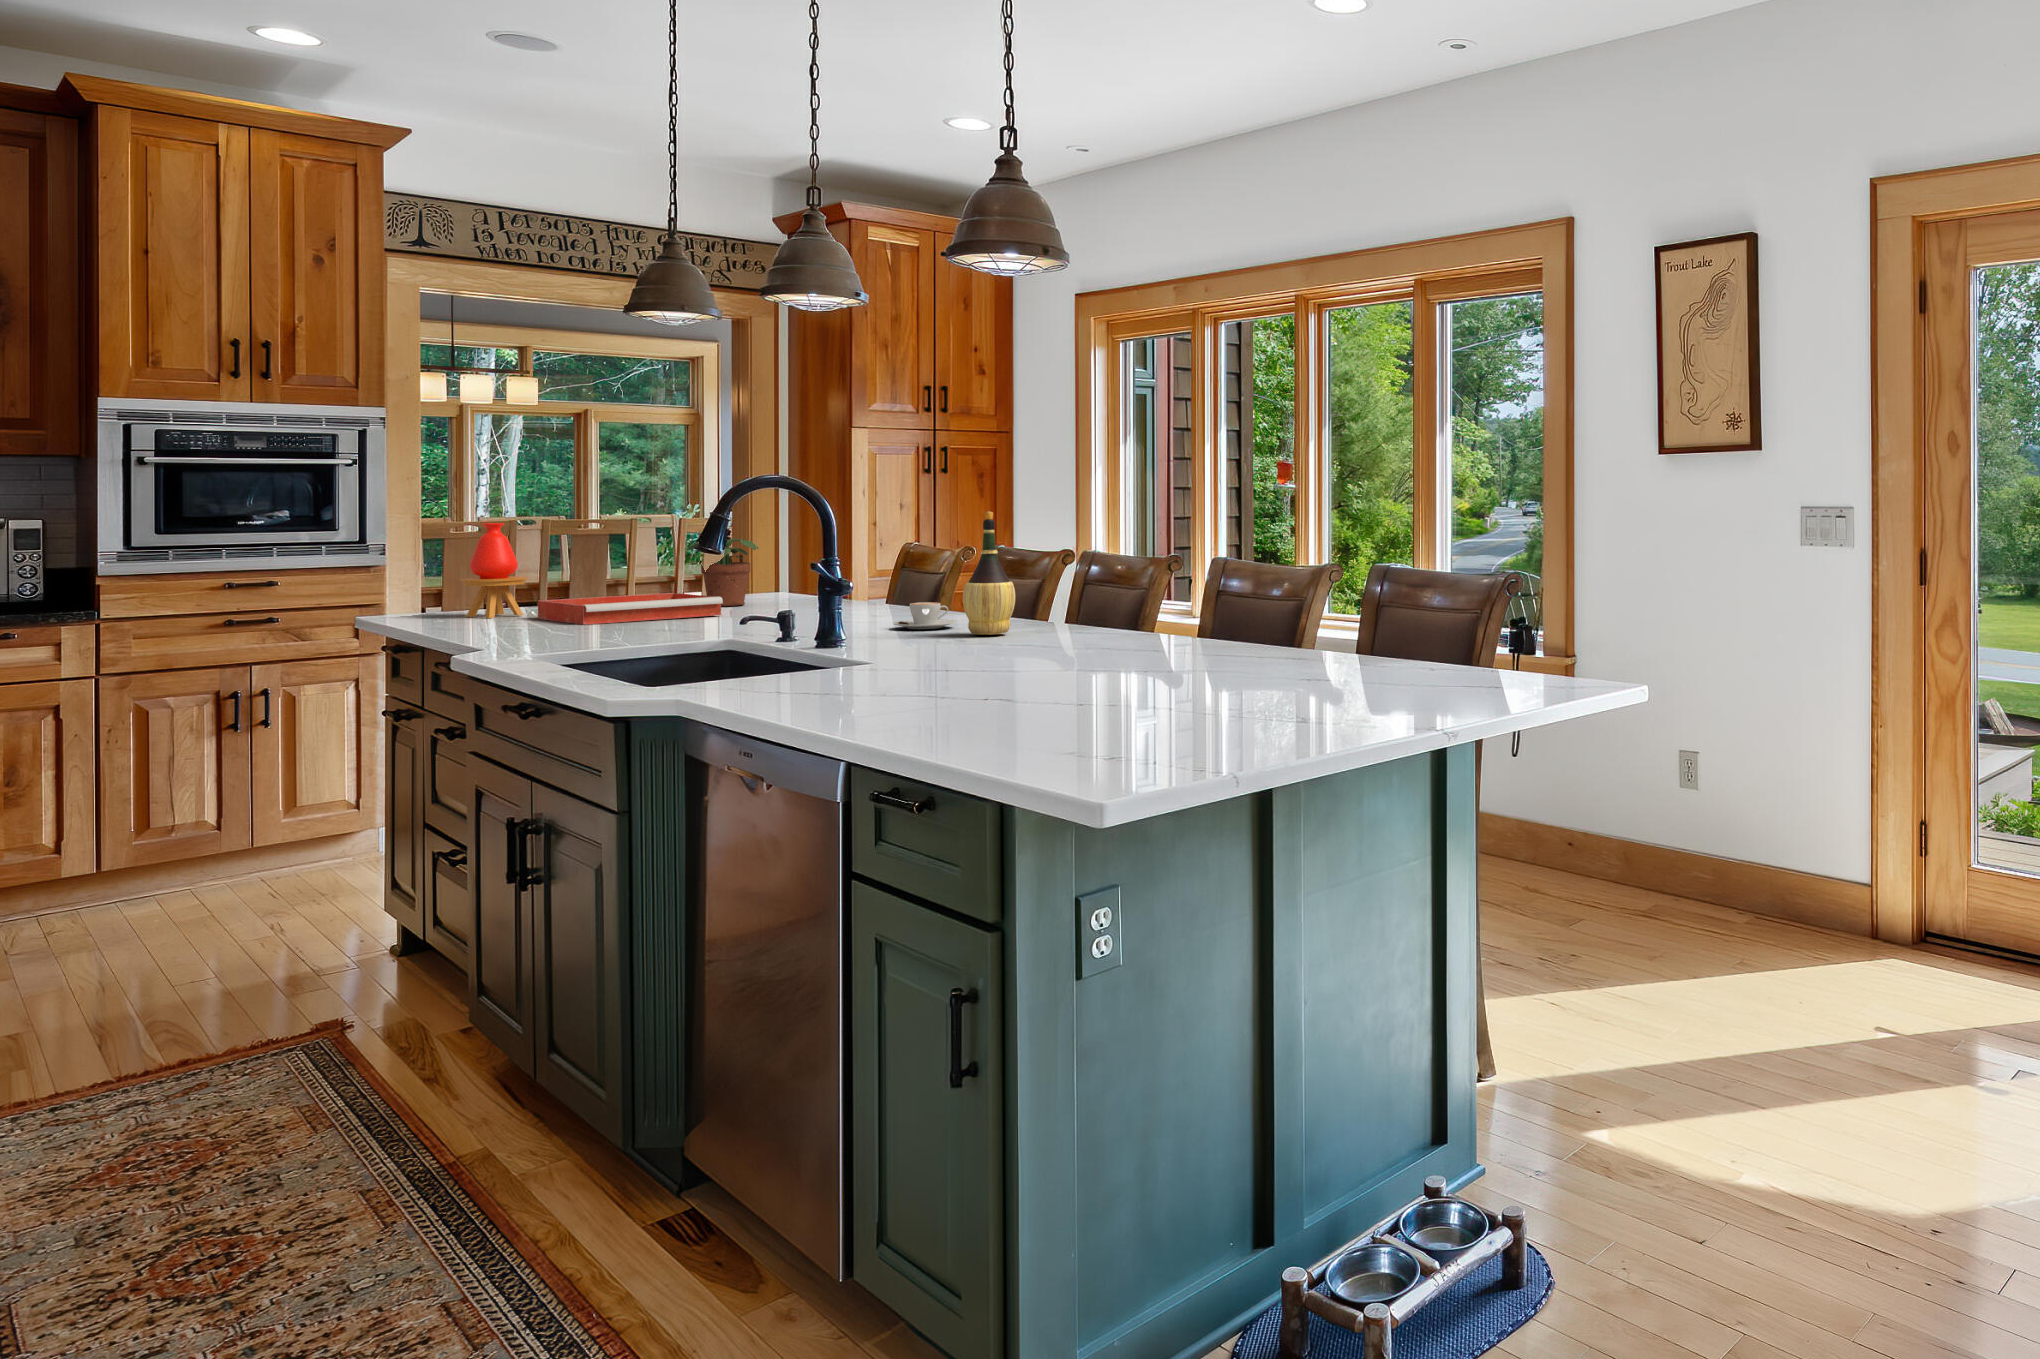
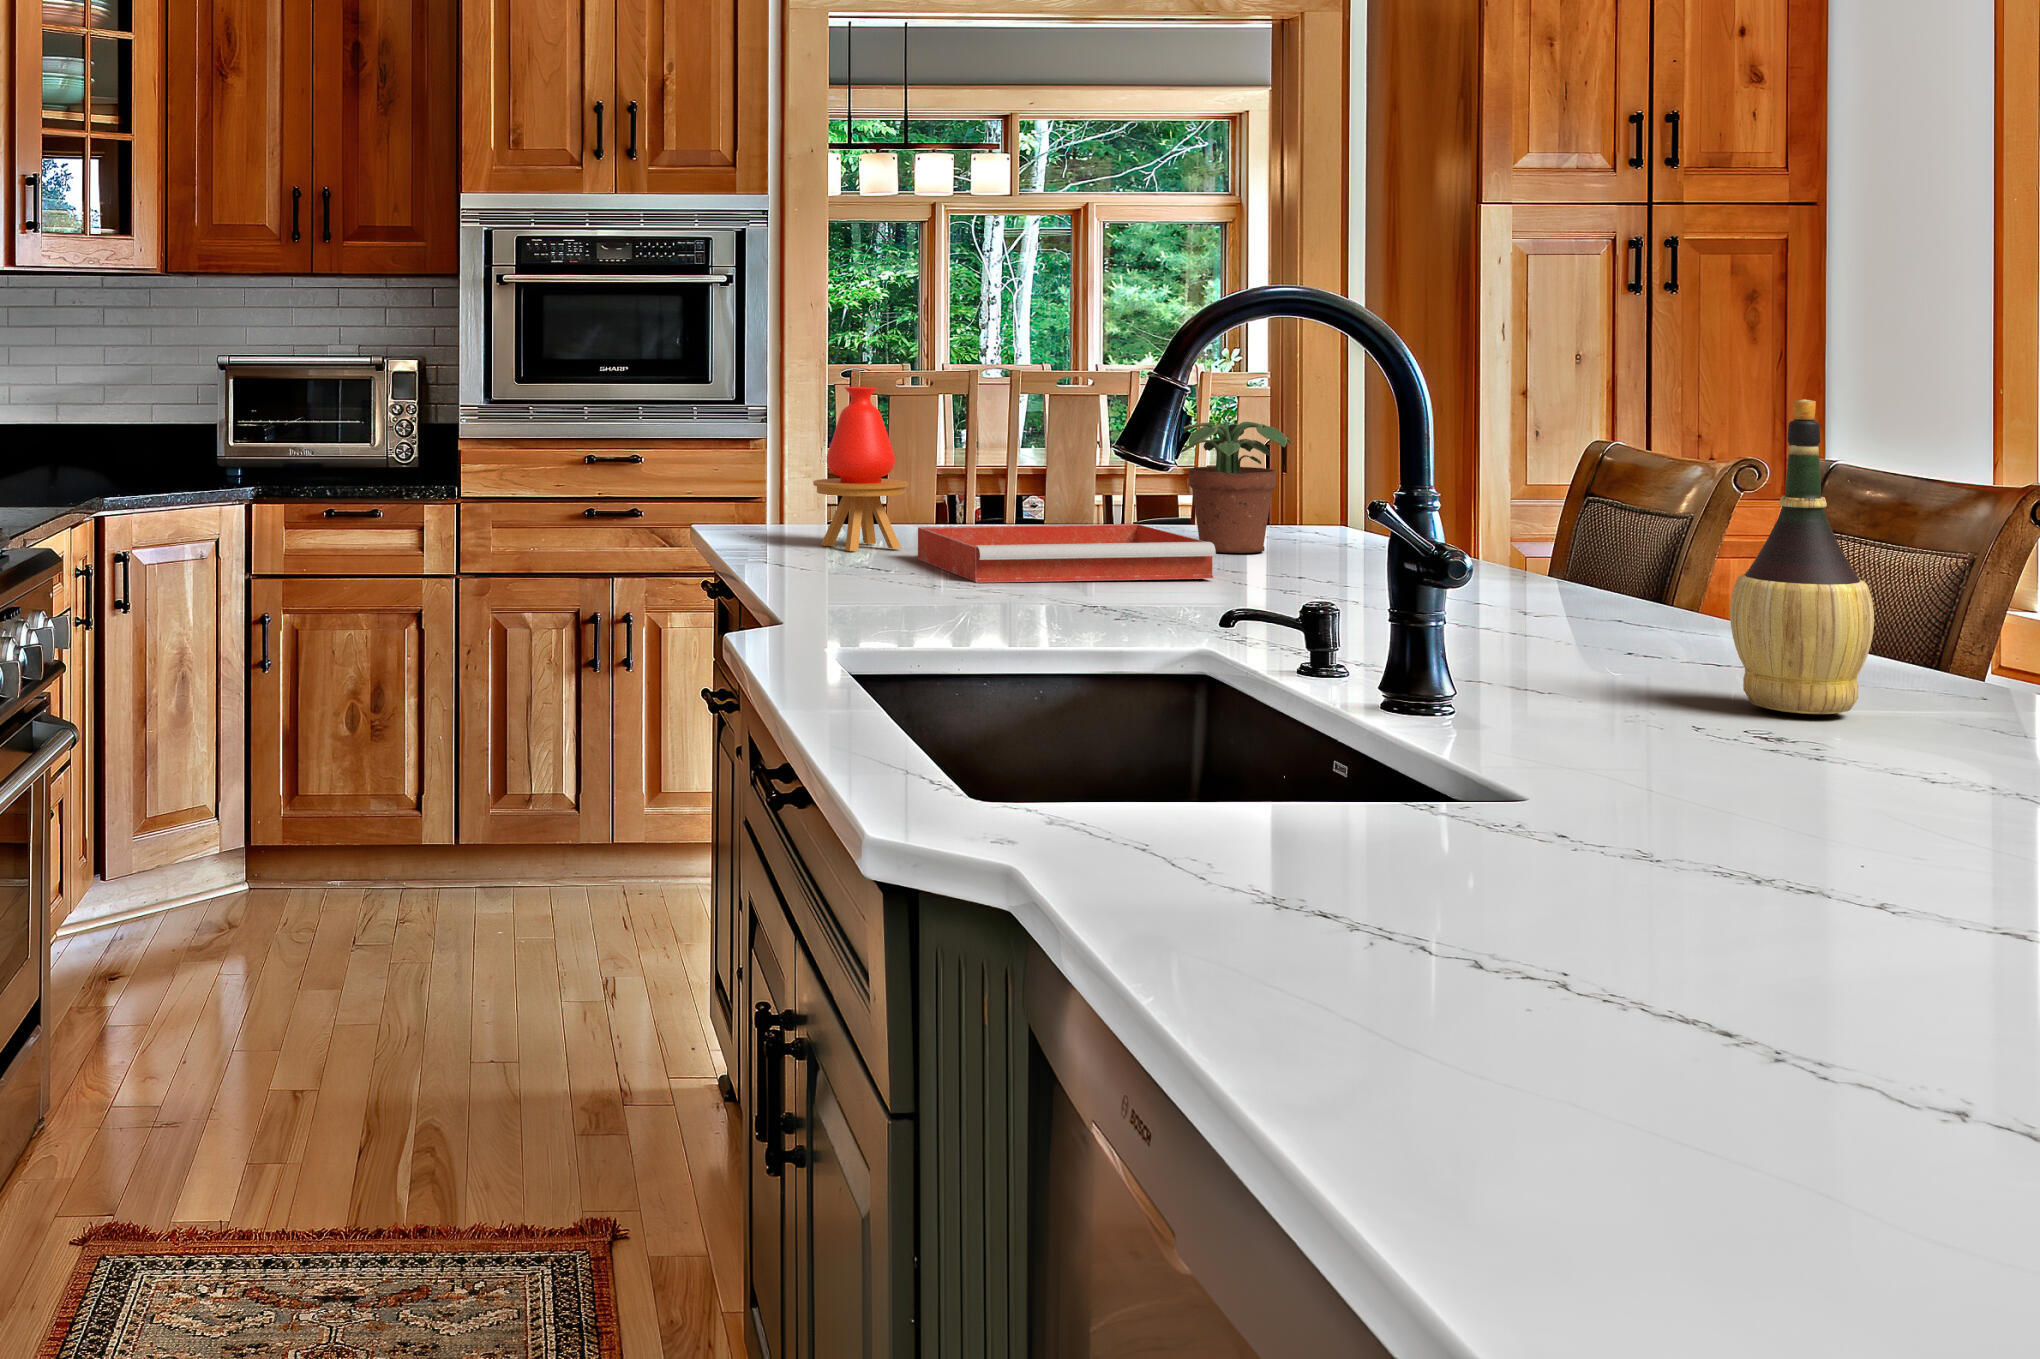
coffee cup: present [893,602,957,629] -> none [1555,603,1709,670]

